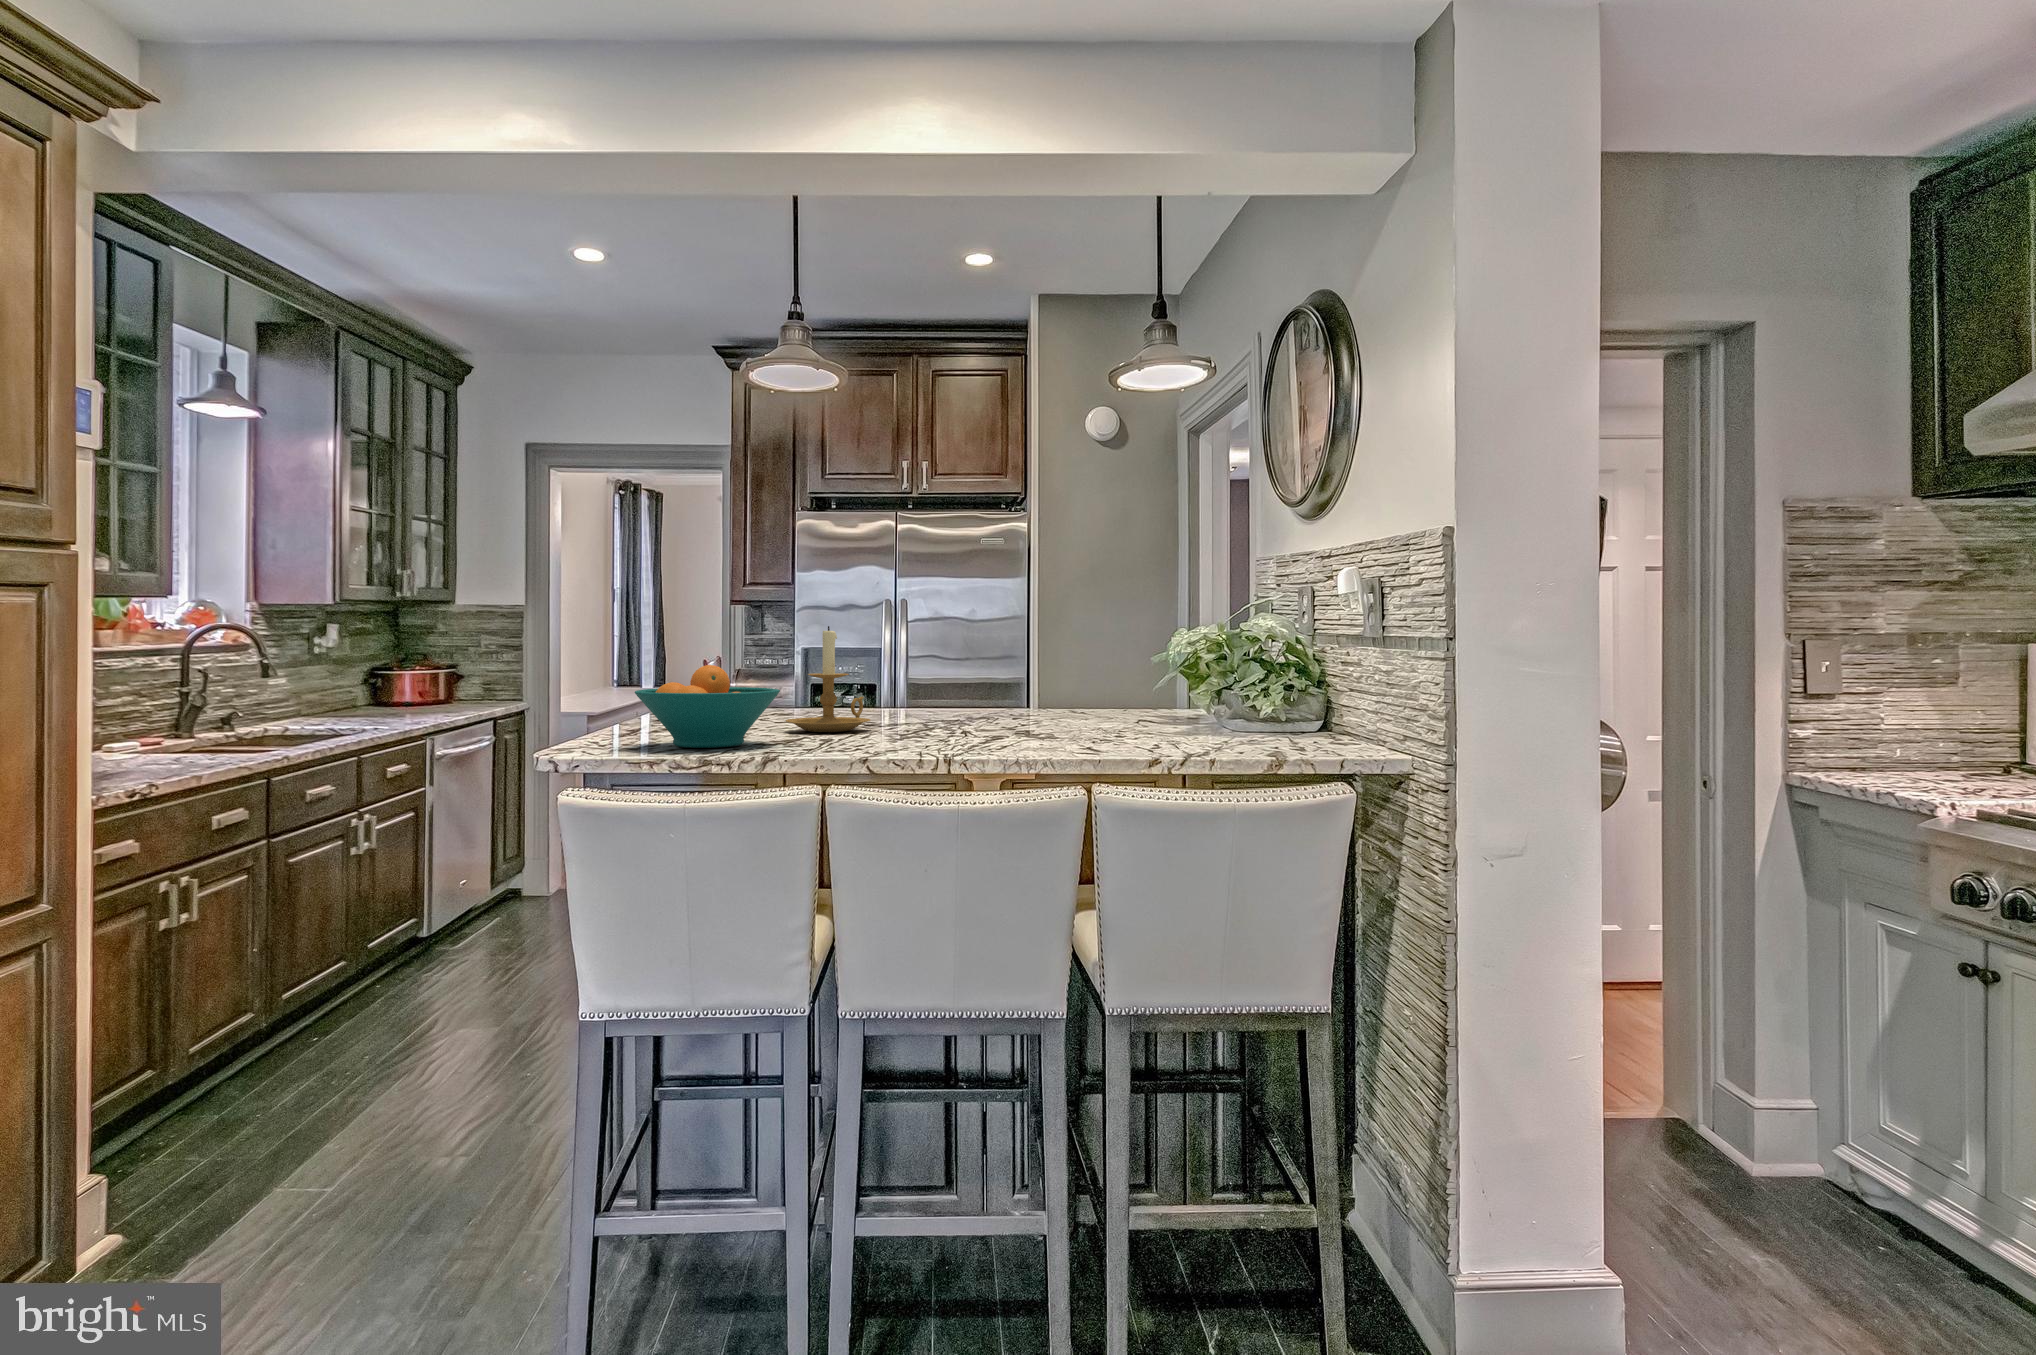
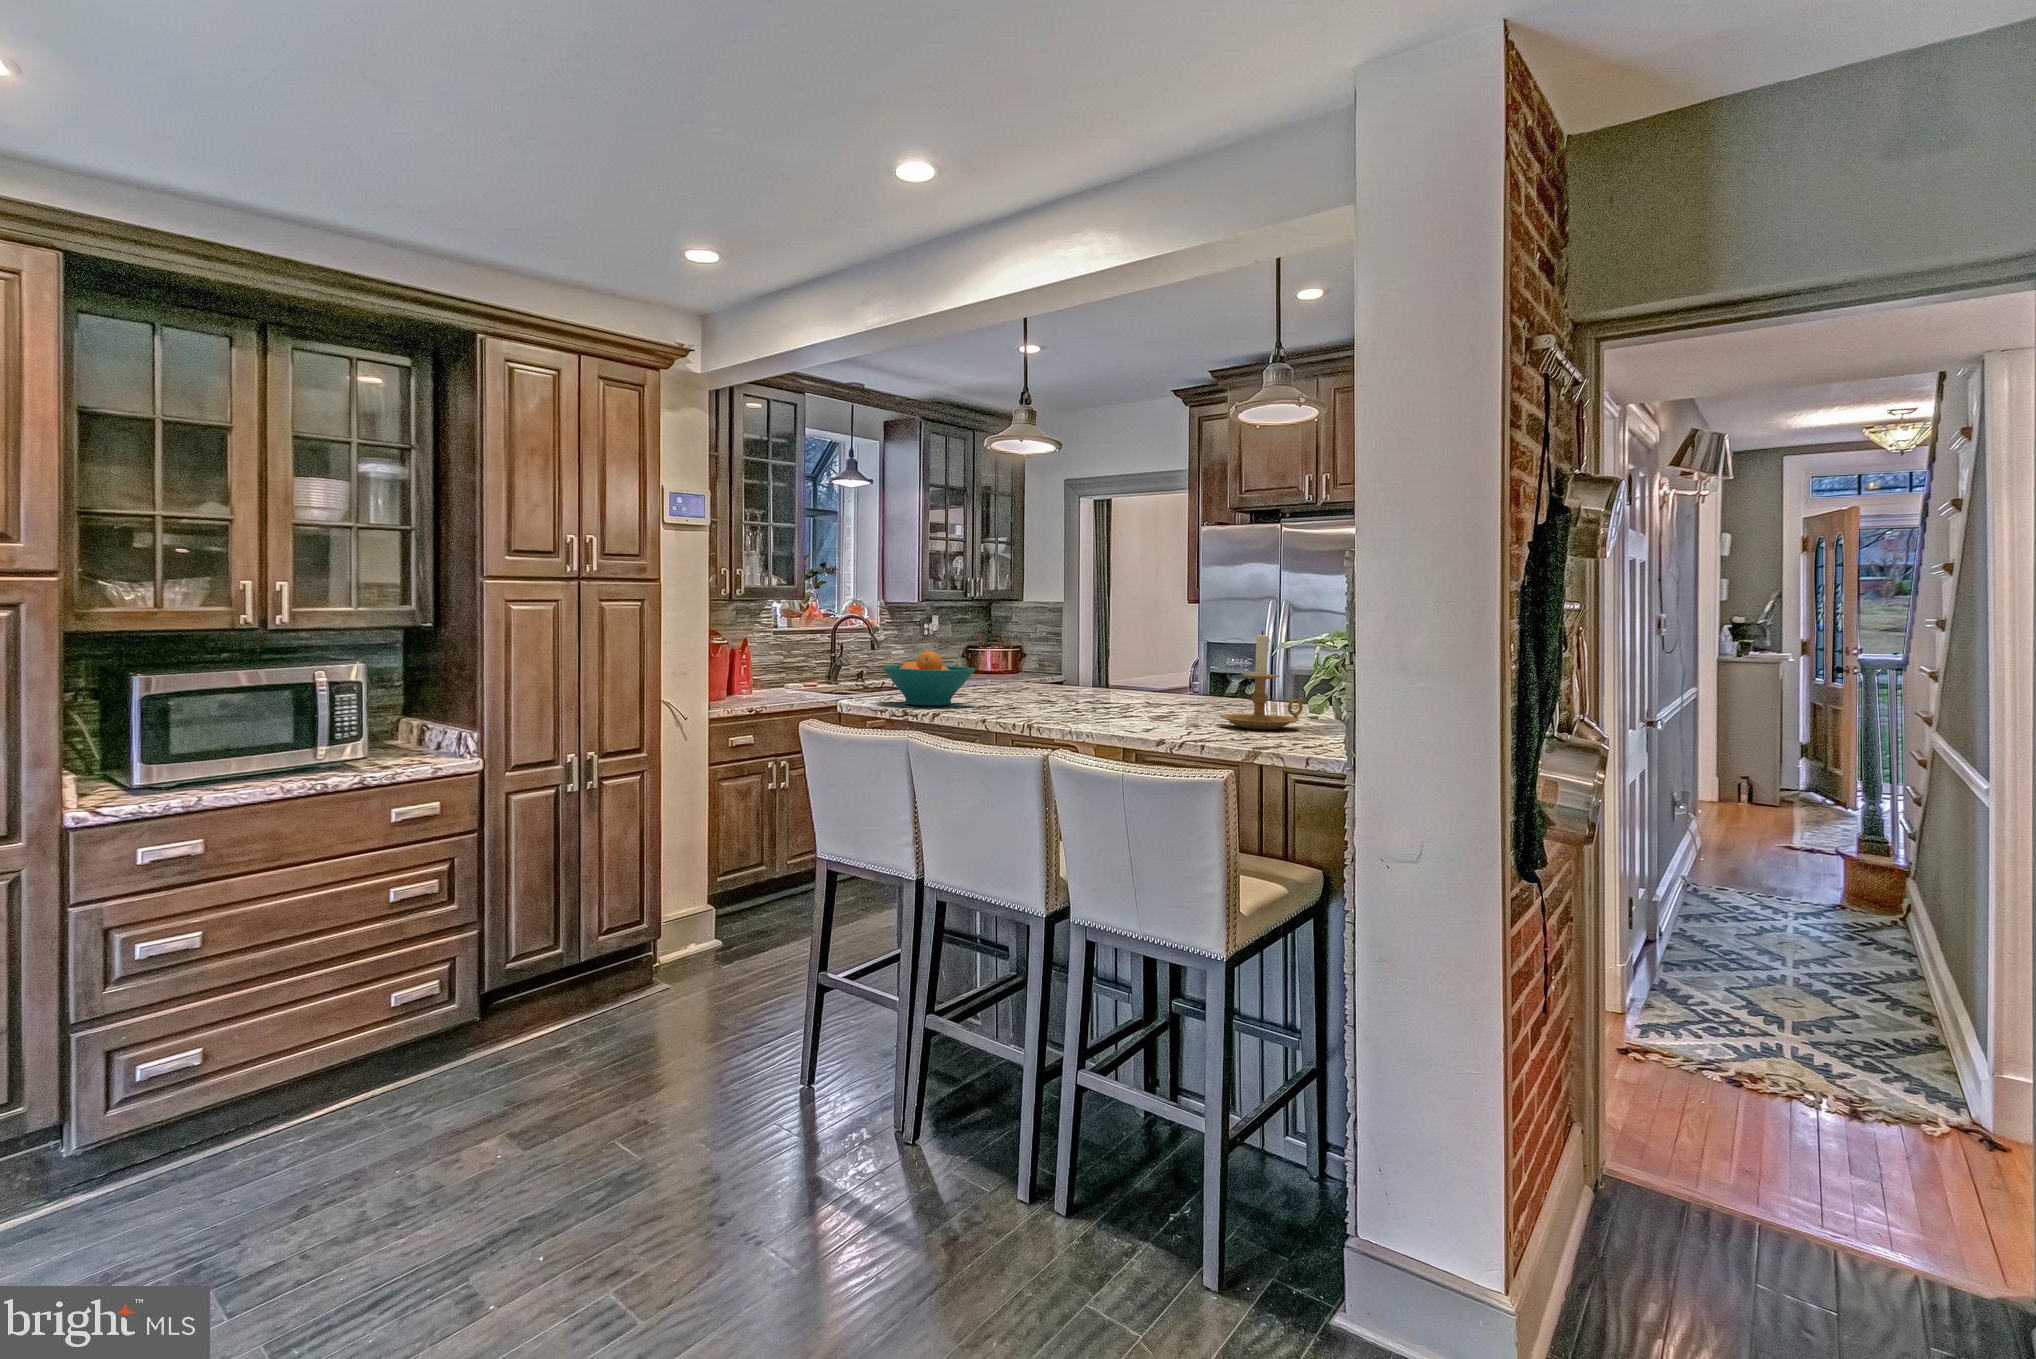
candle holder: present [786,626,870,732] -> present [1220,631,1304,729]

